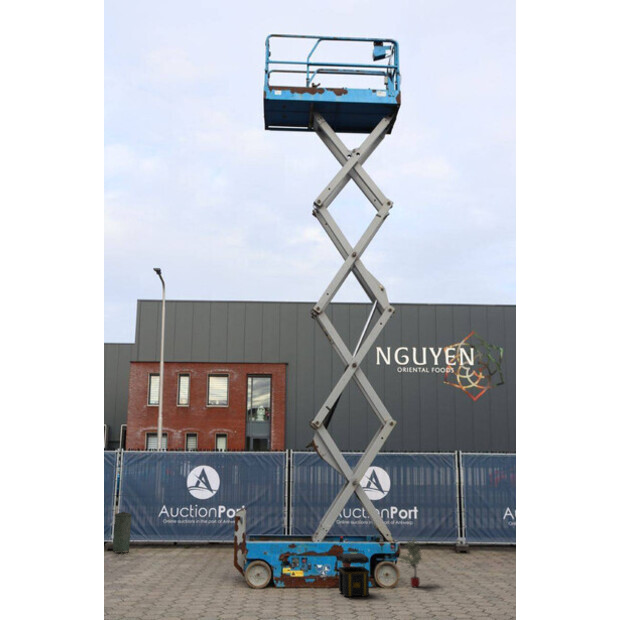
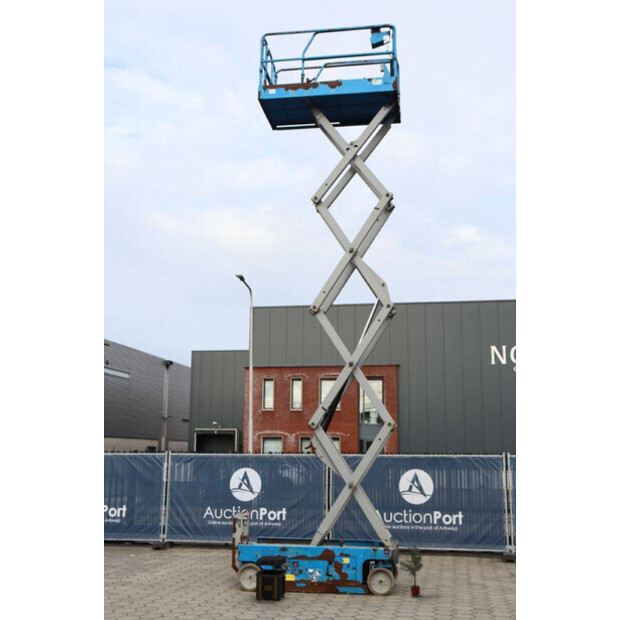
trash can: present [113,512,132,554] -> none [160,512,177,553]
toolbox: present [338,553,370,597] -> present [256,555,287,600]

